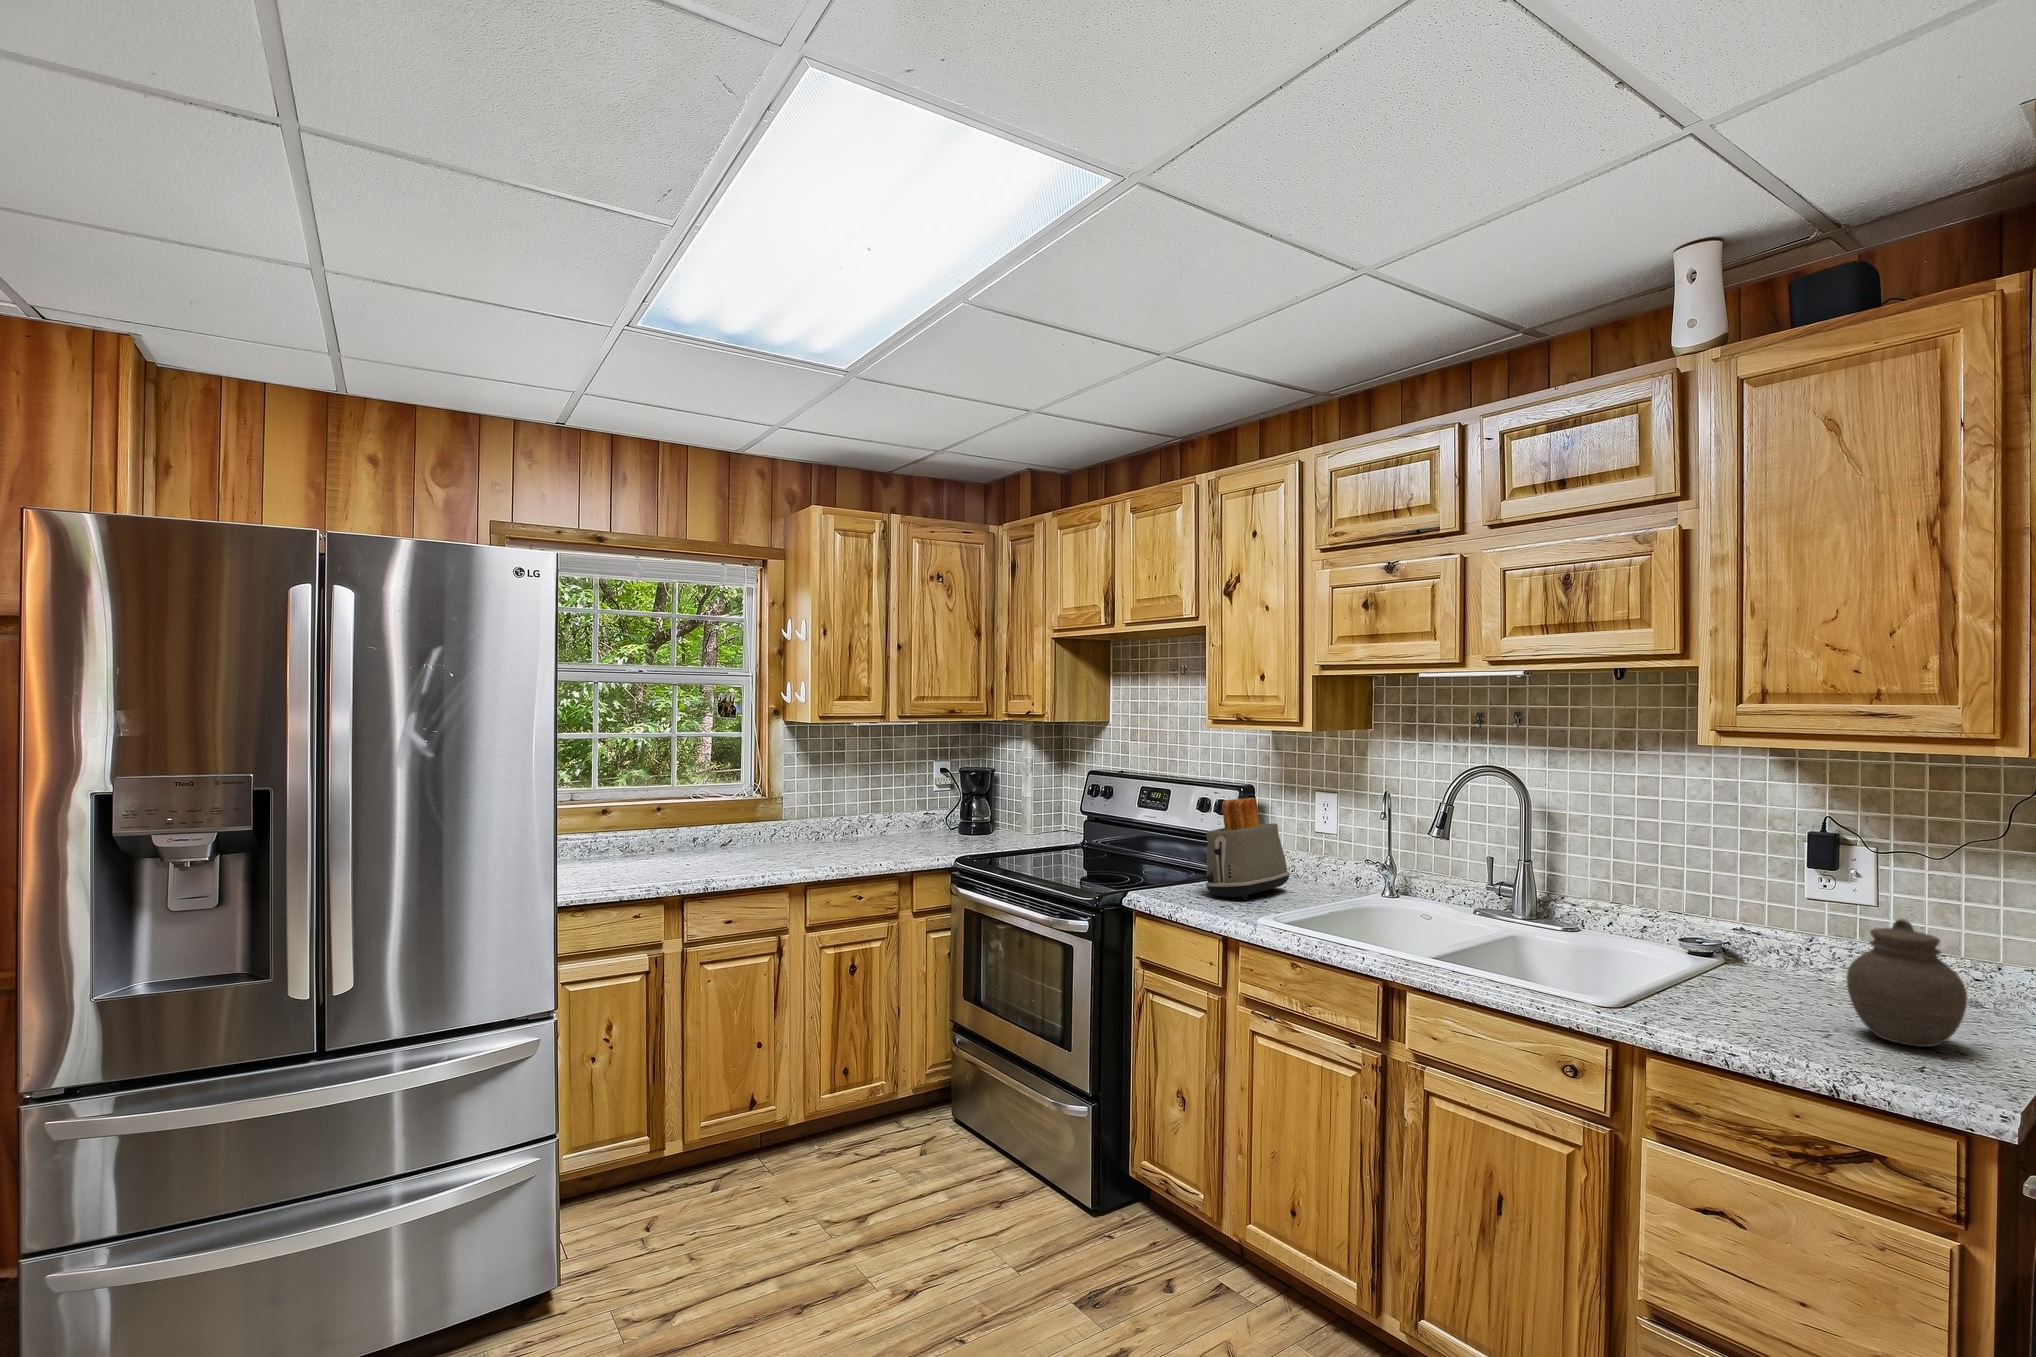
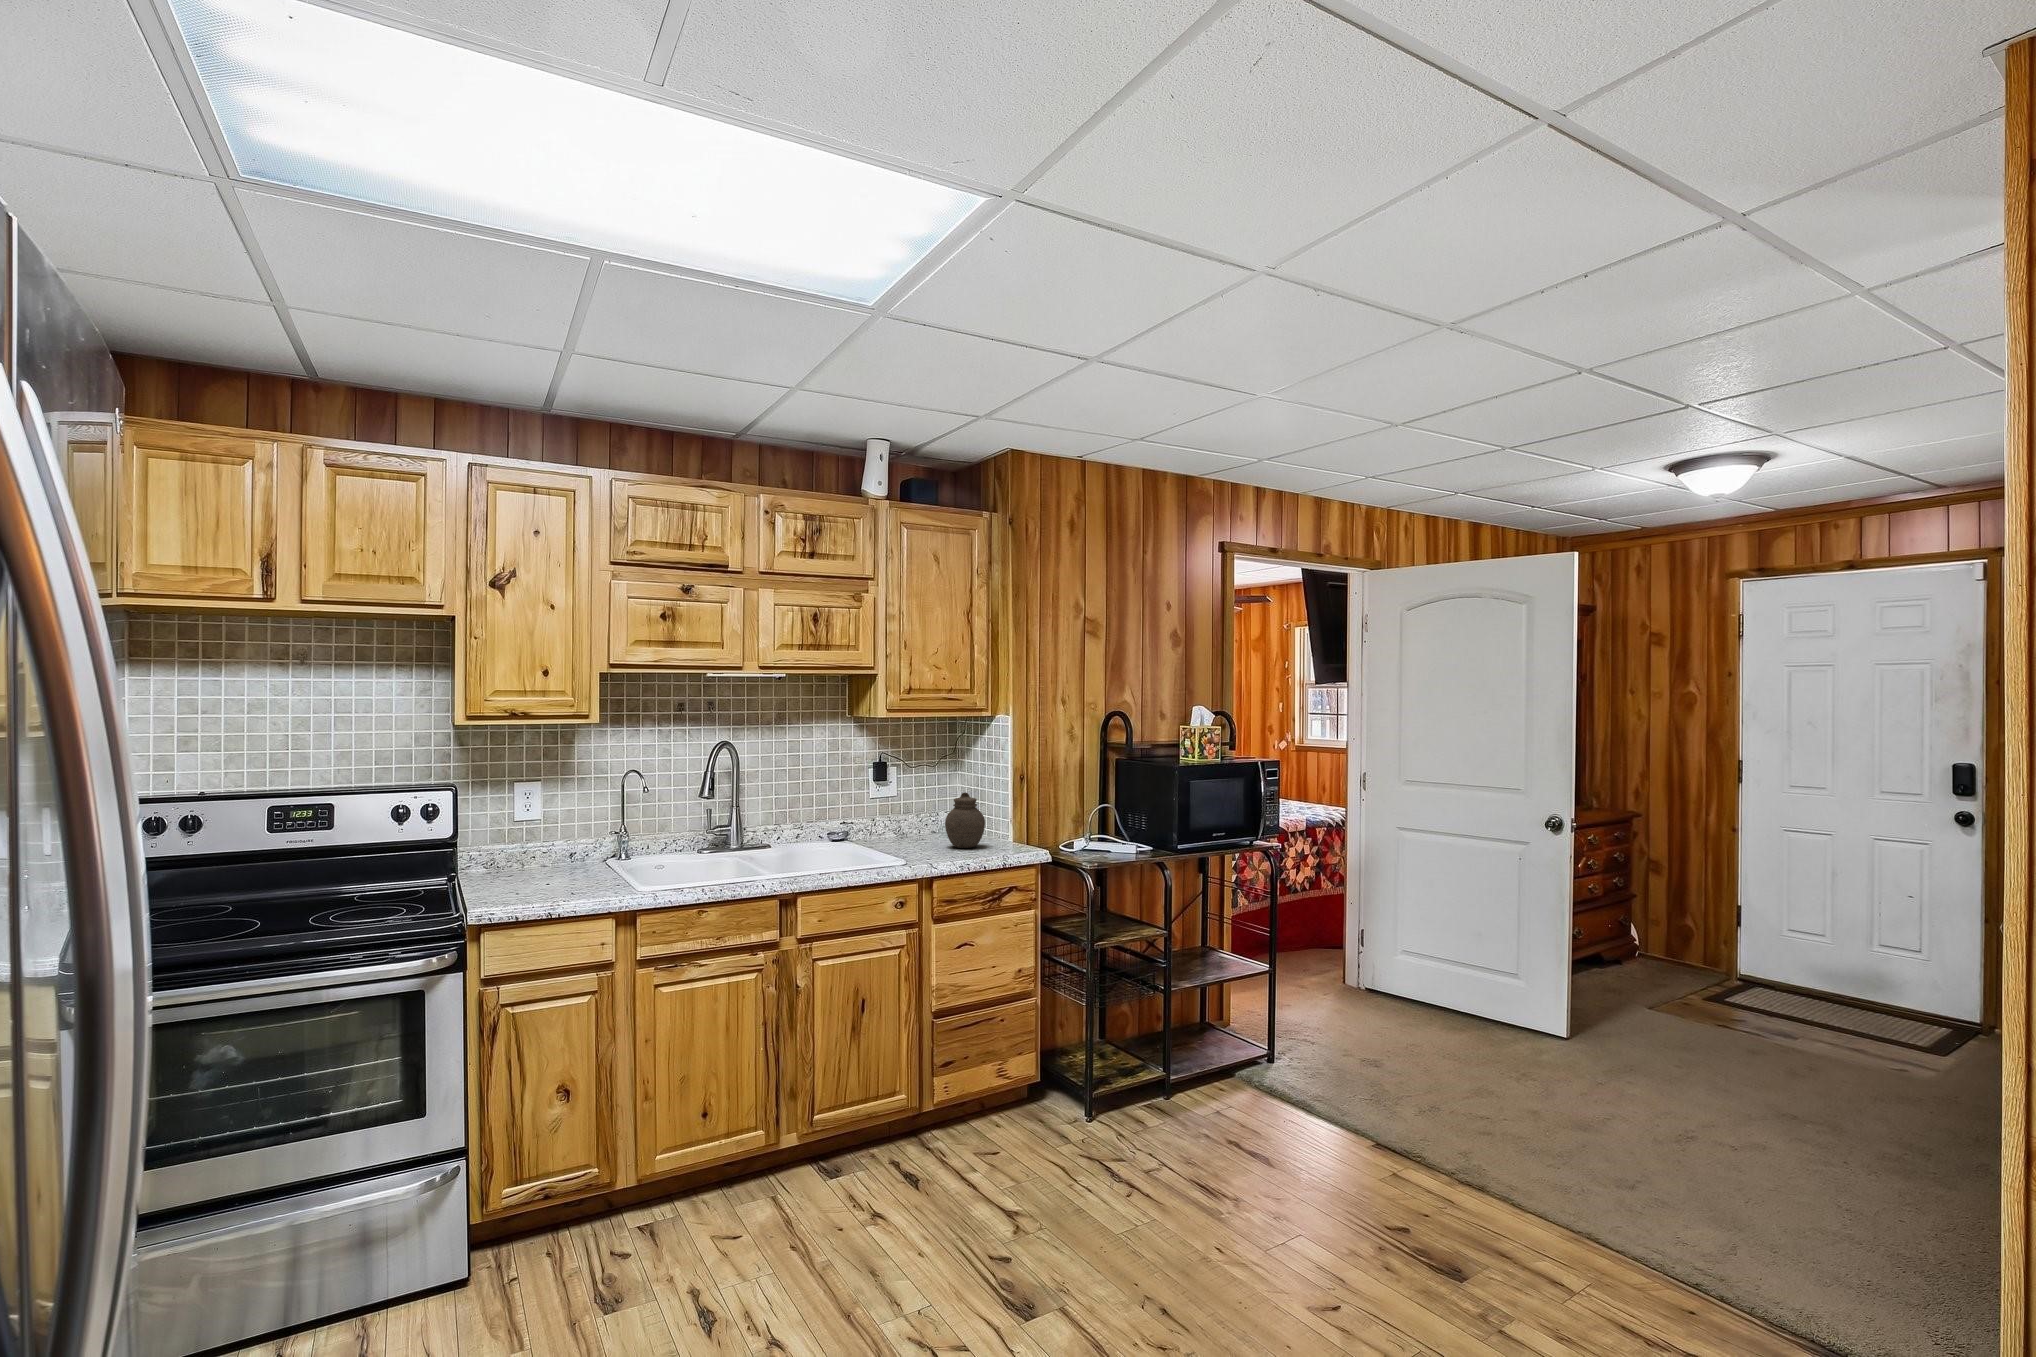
toaster: present [1206,798,1289,900] -> none [498,792,573,892]

